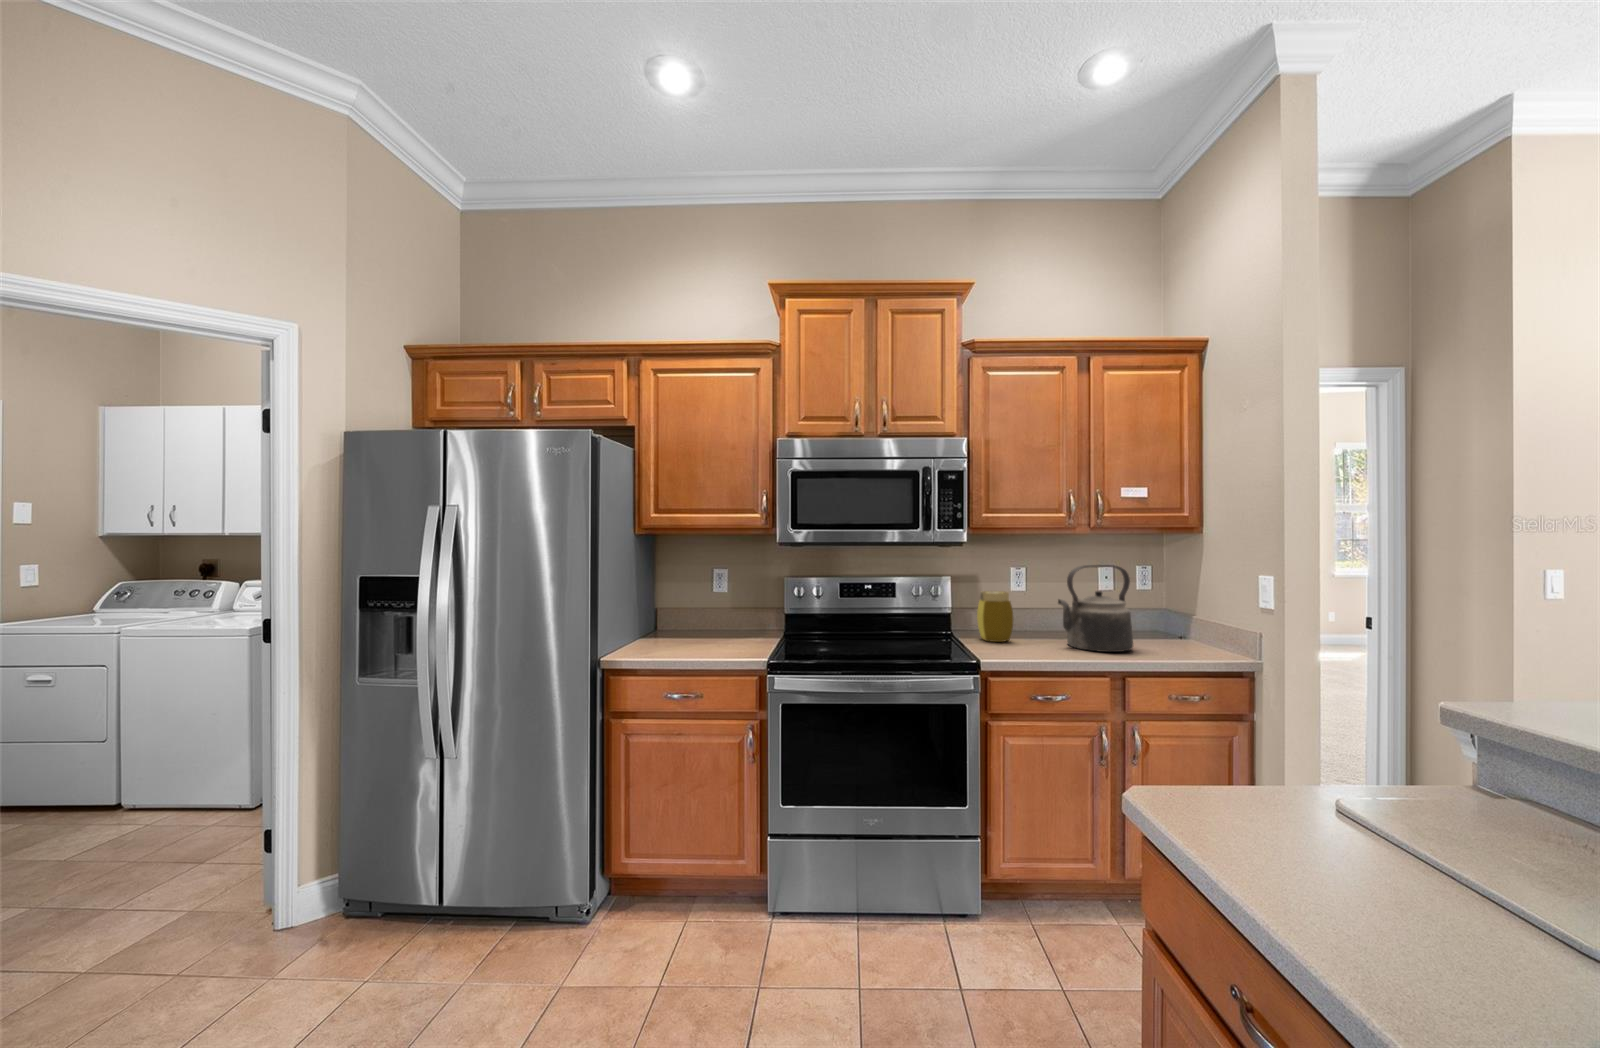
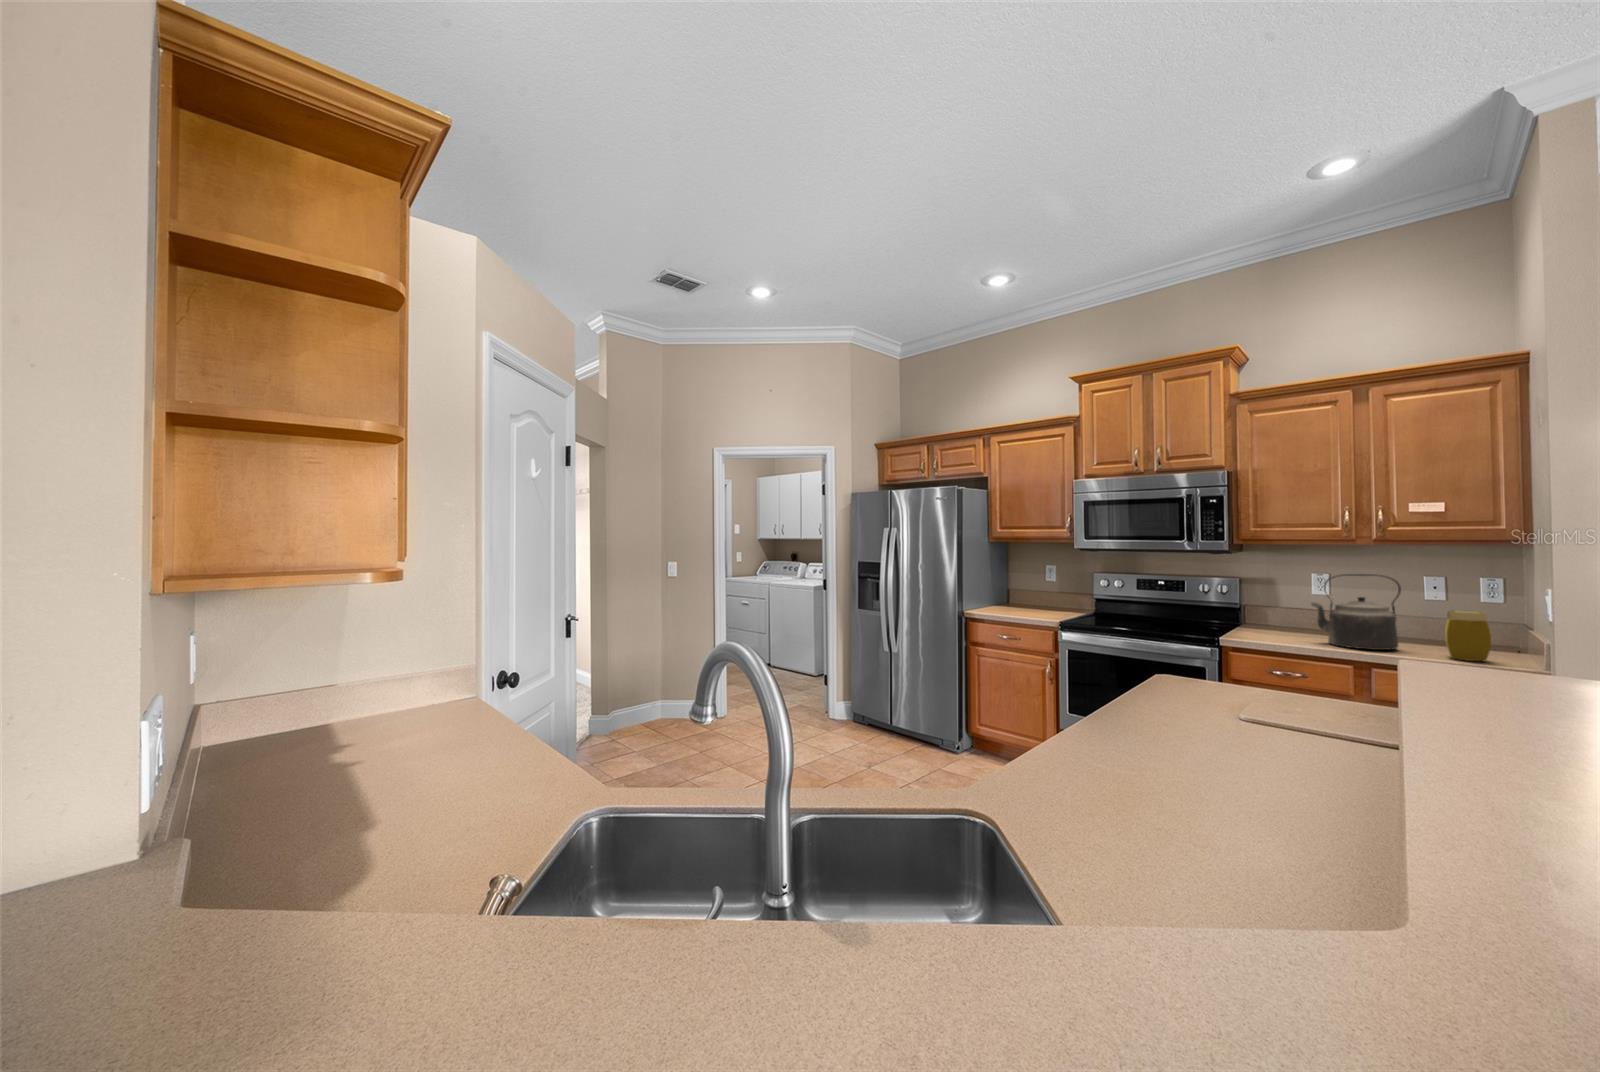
jar: present [977,591,1013,642] -> present [1445,610,1491,661]

